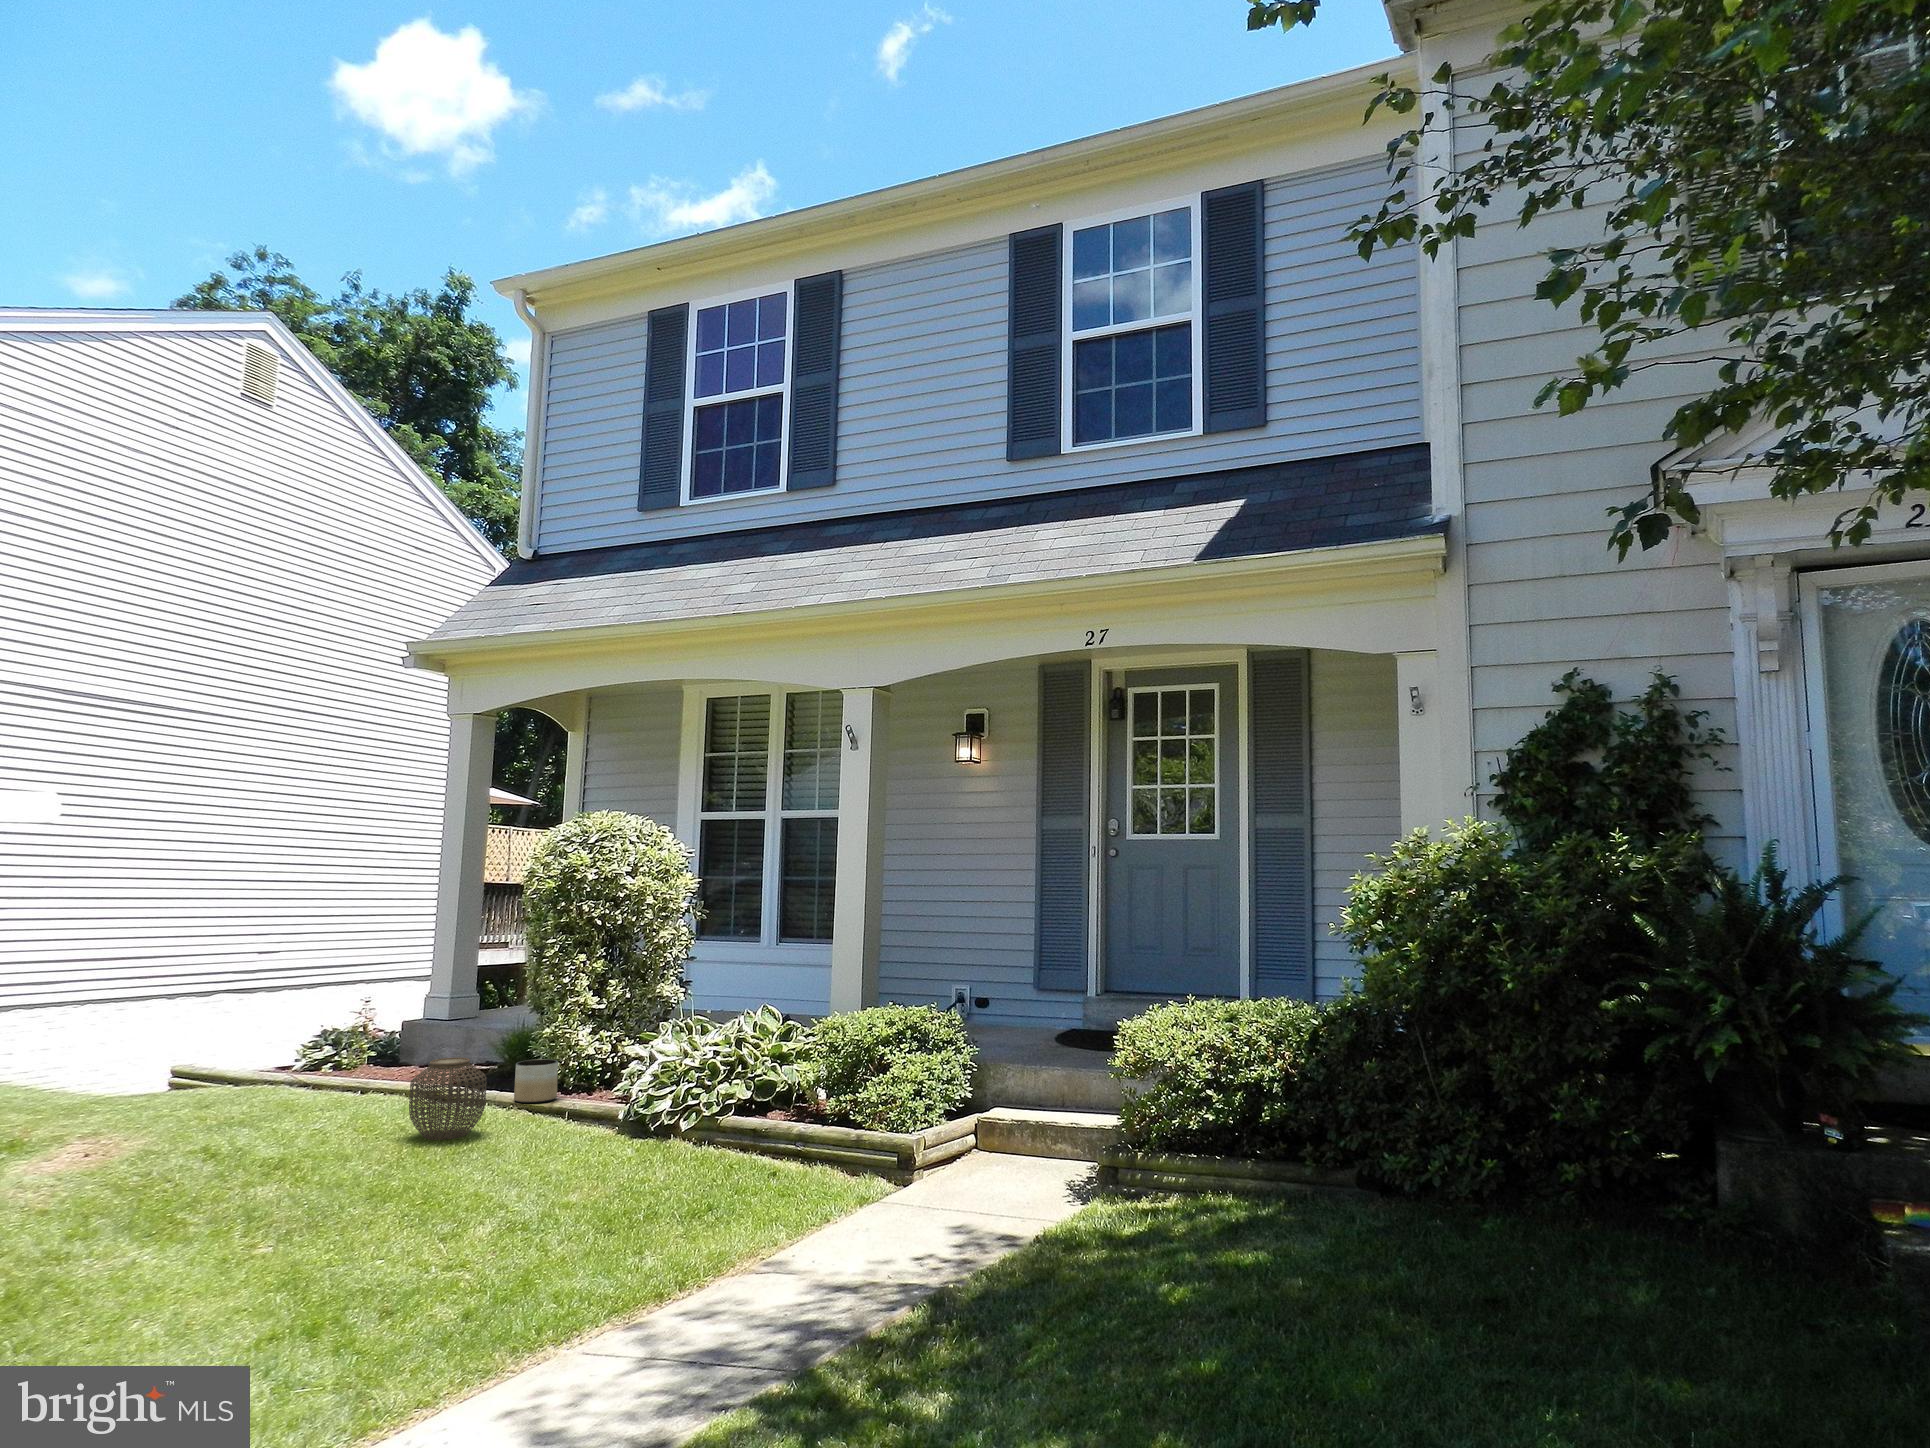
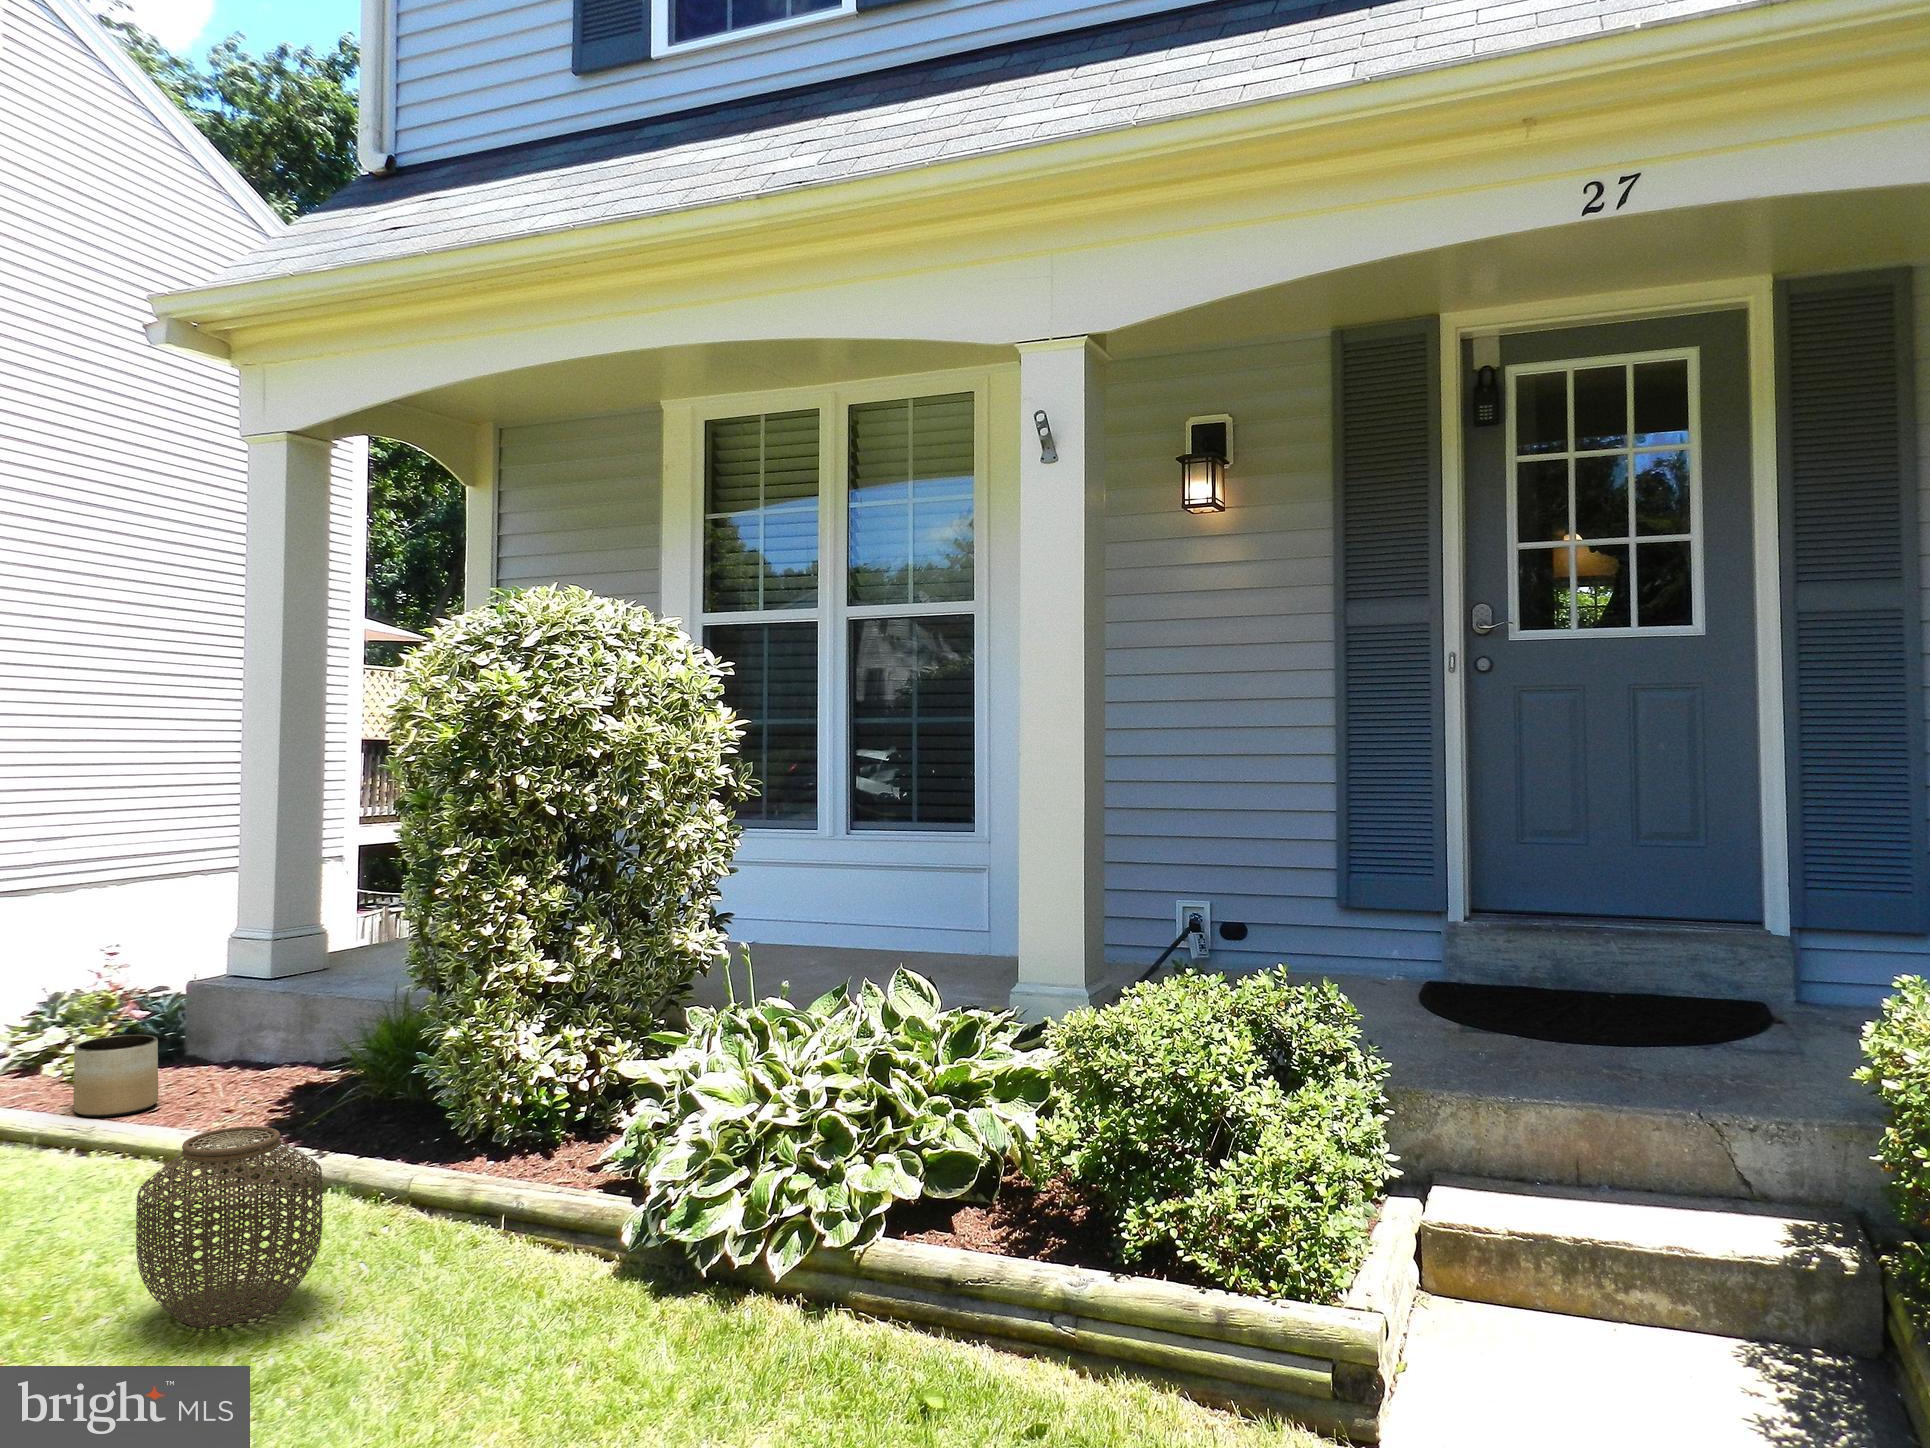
planter: present [514,1059,558,1103] -> present [74,1035,158,1117]

